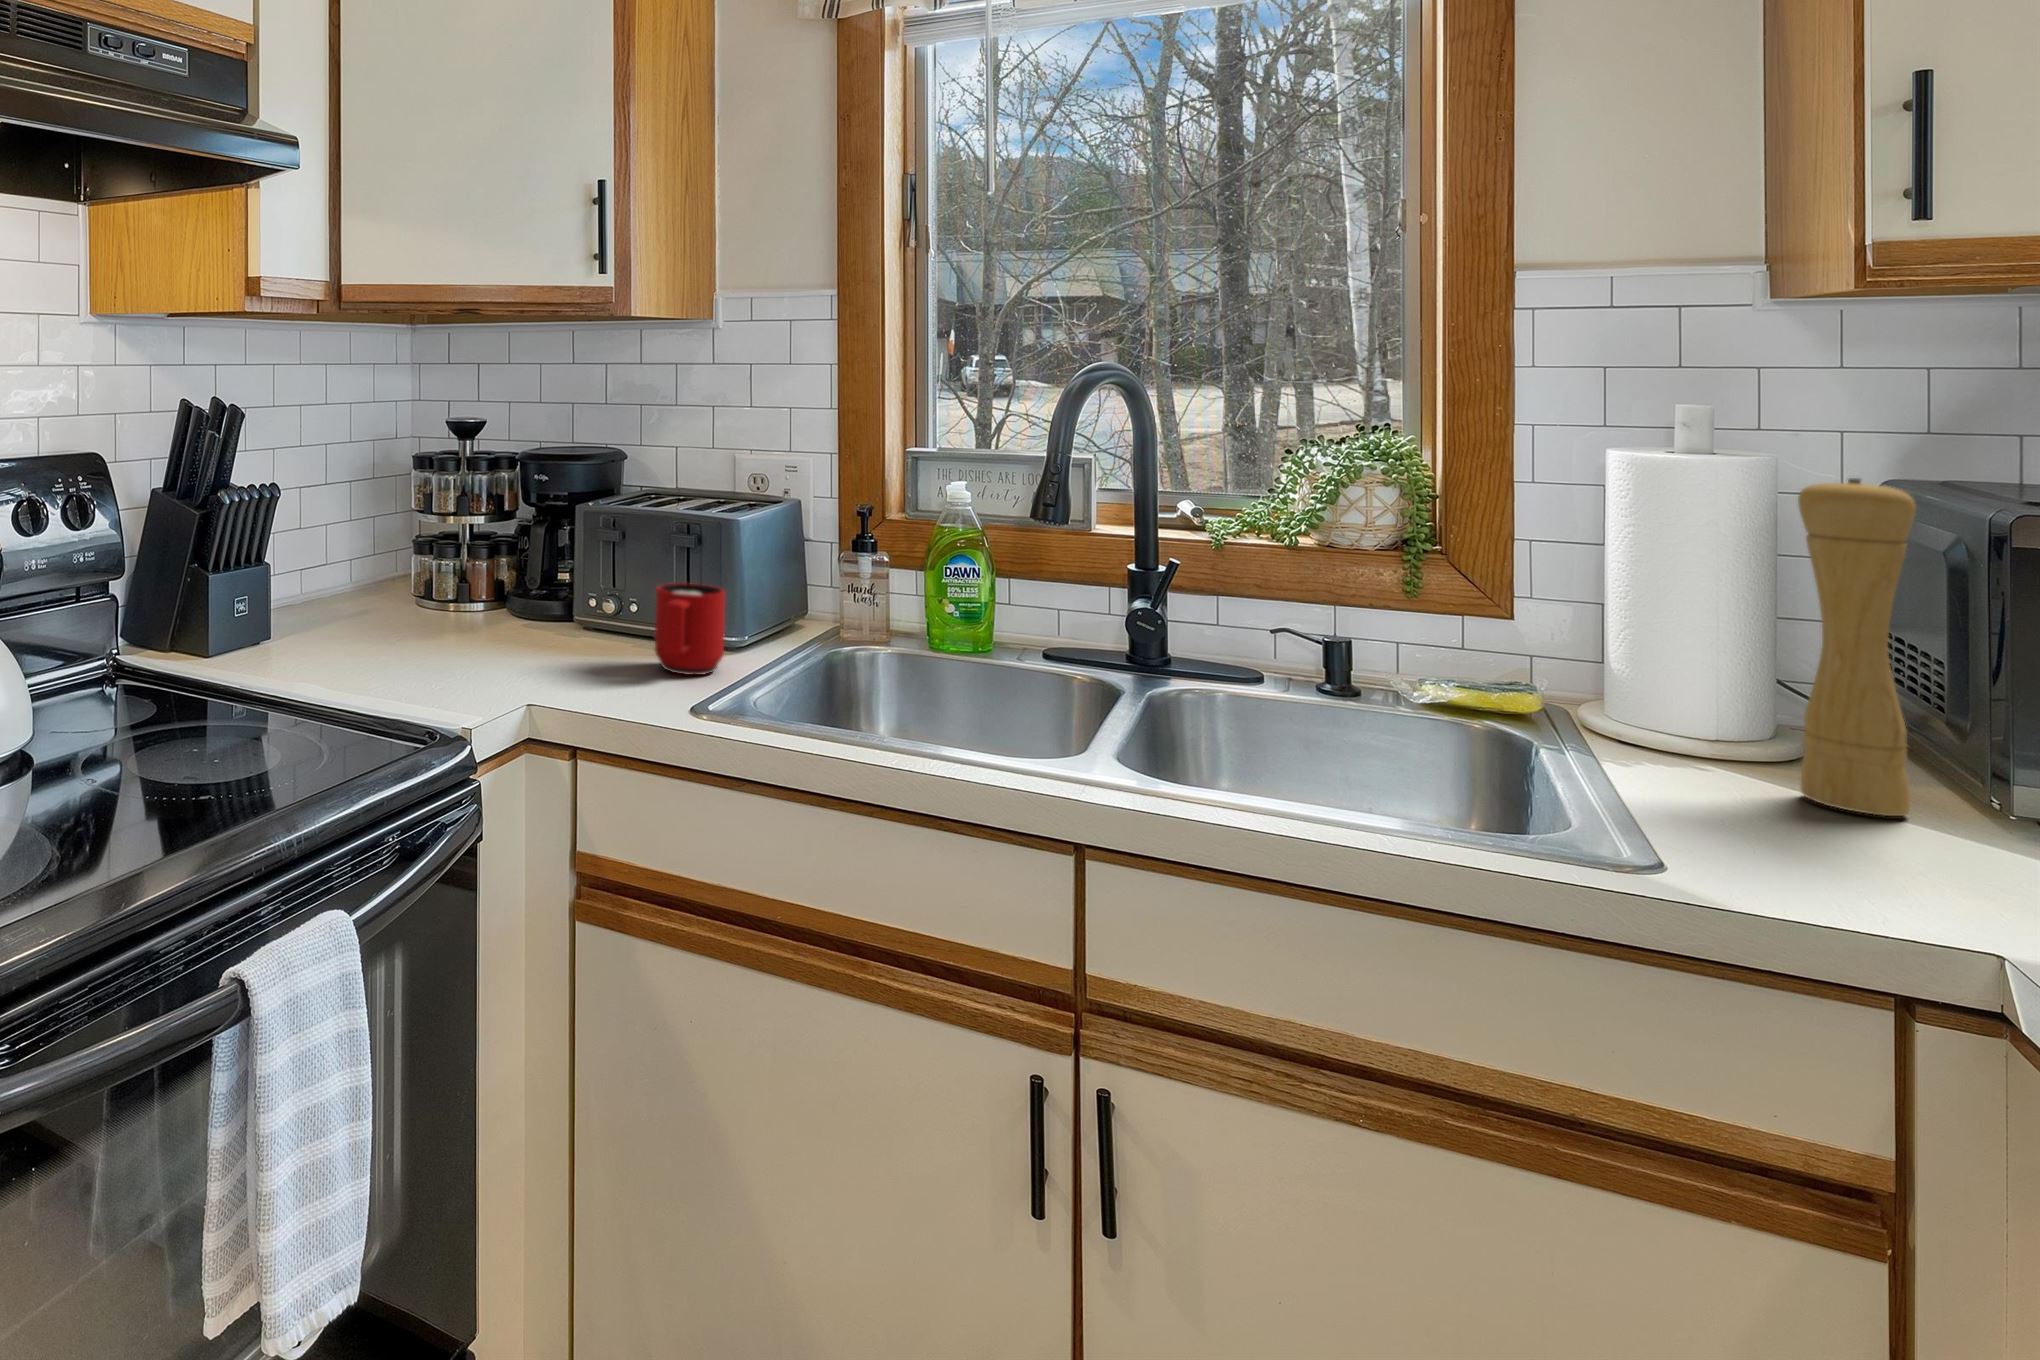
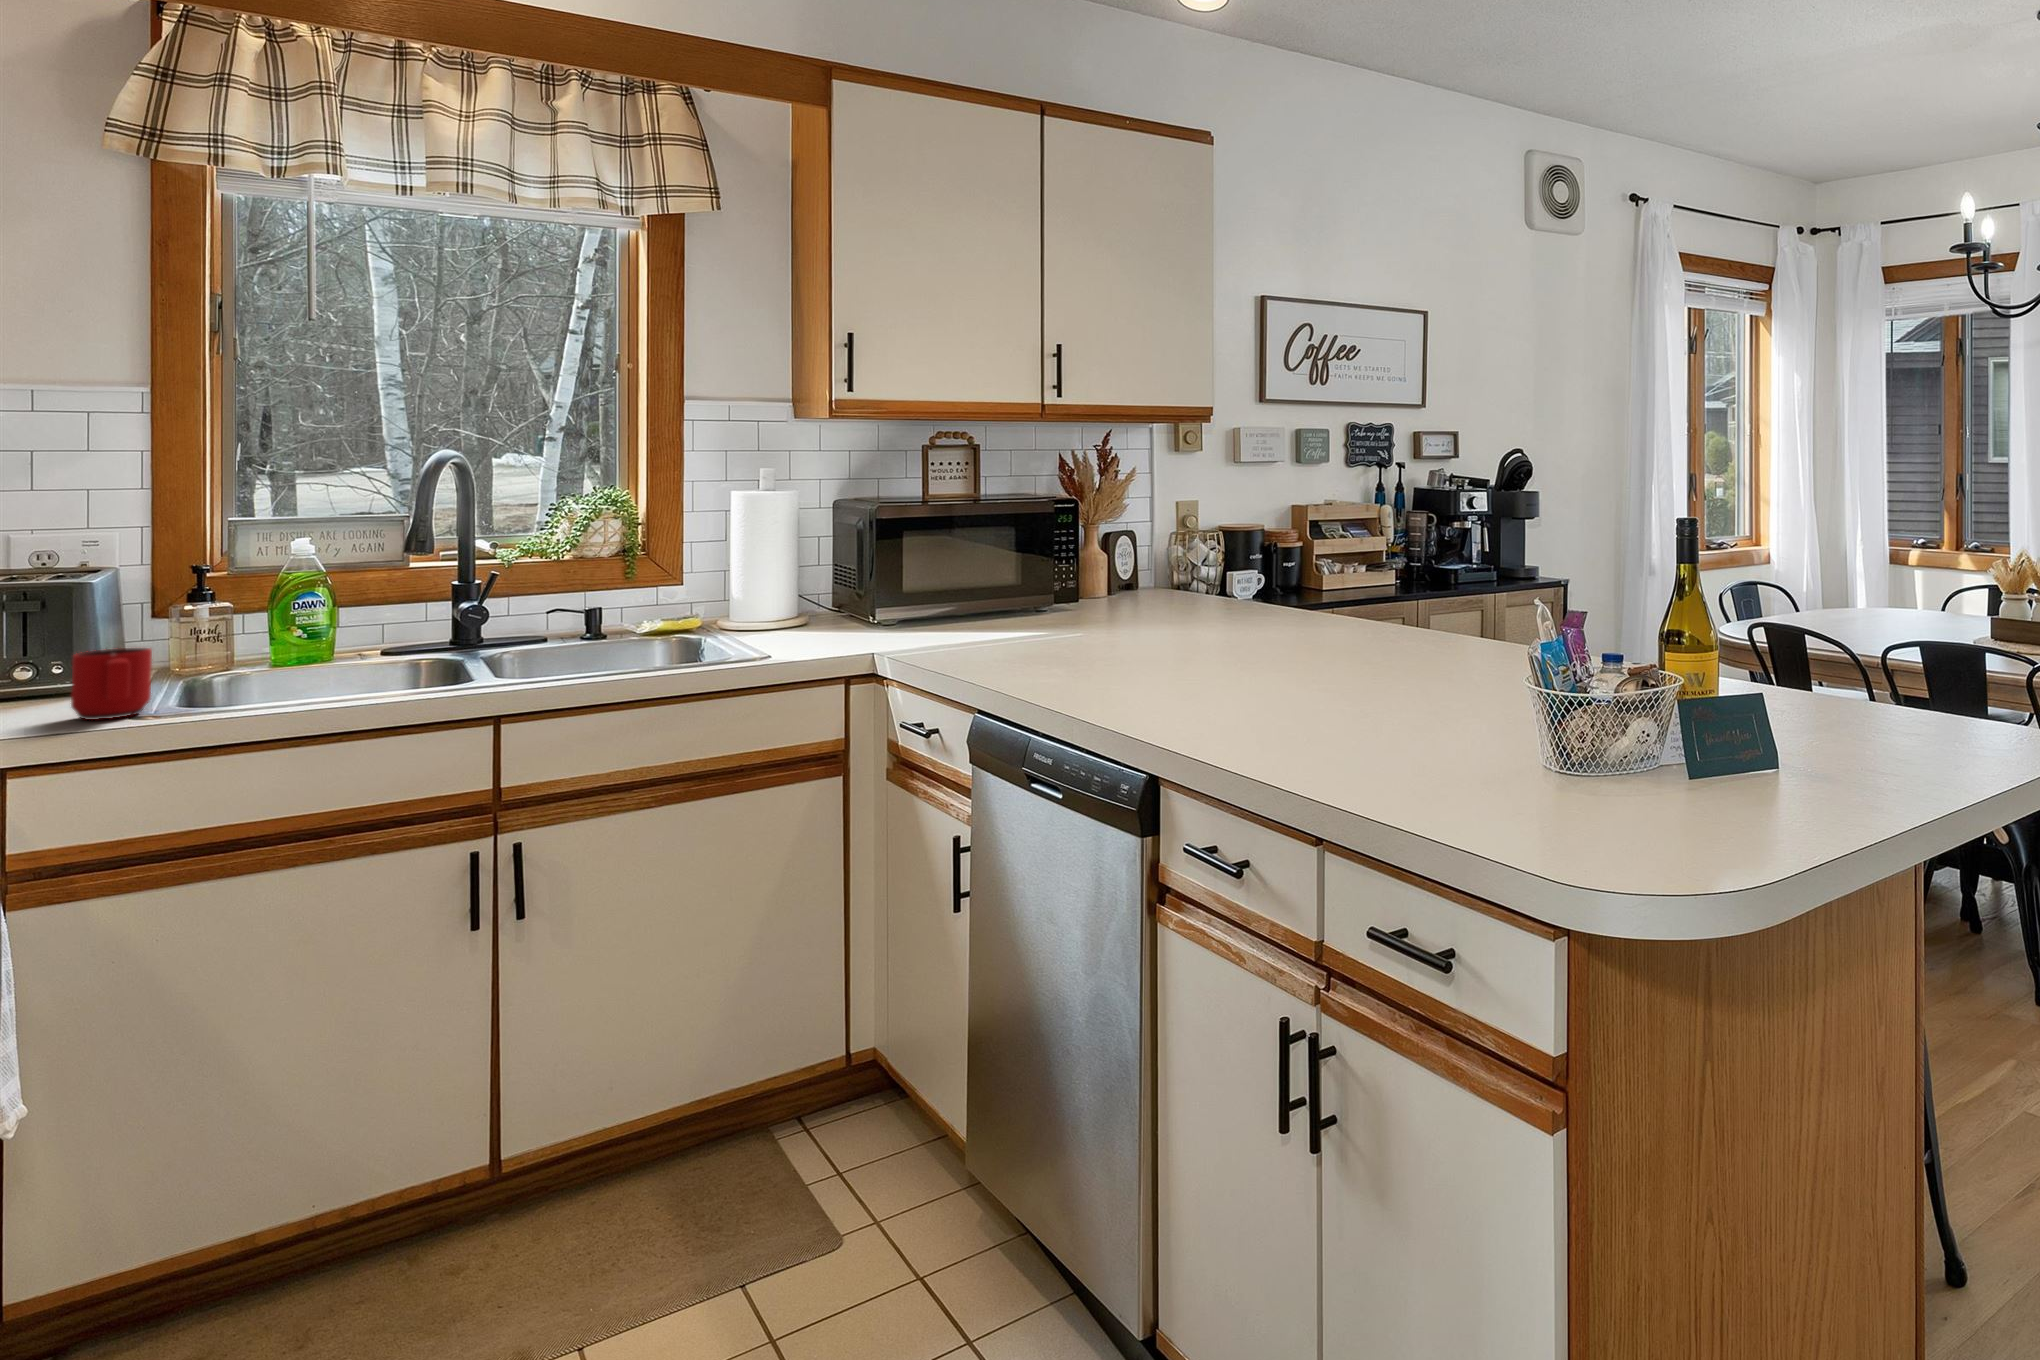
pepper mill: present [1798,478,1916,816] -> none [809,497,847,634]

